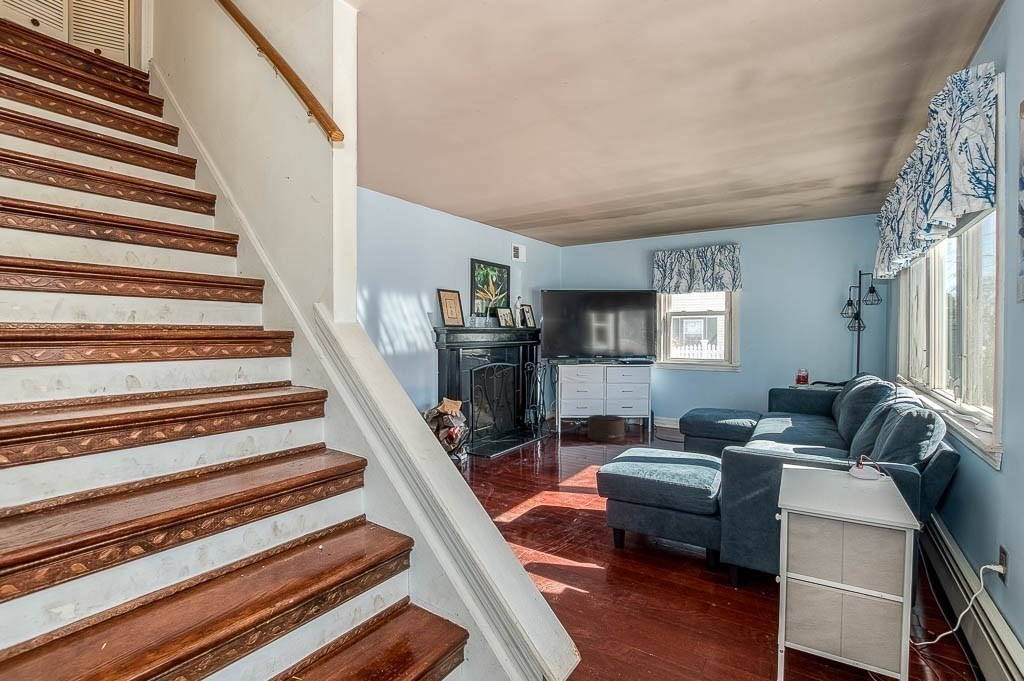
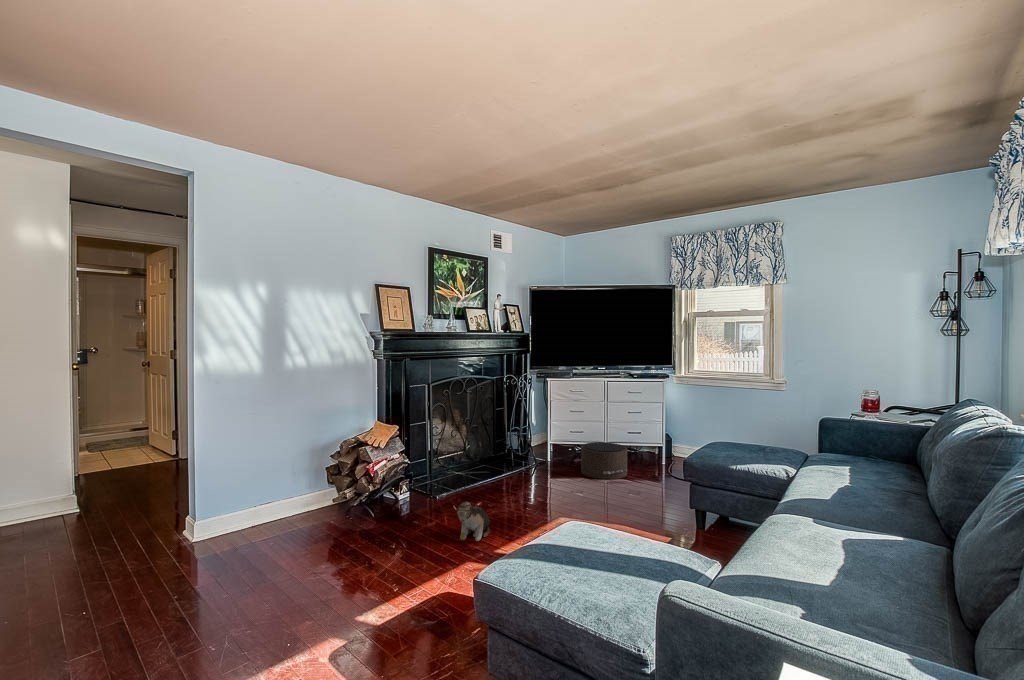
plush toy: none [526,451,548,480] -> present [453,502,491,541]

